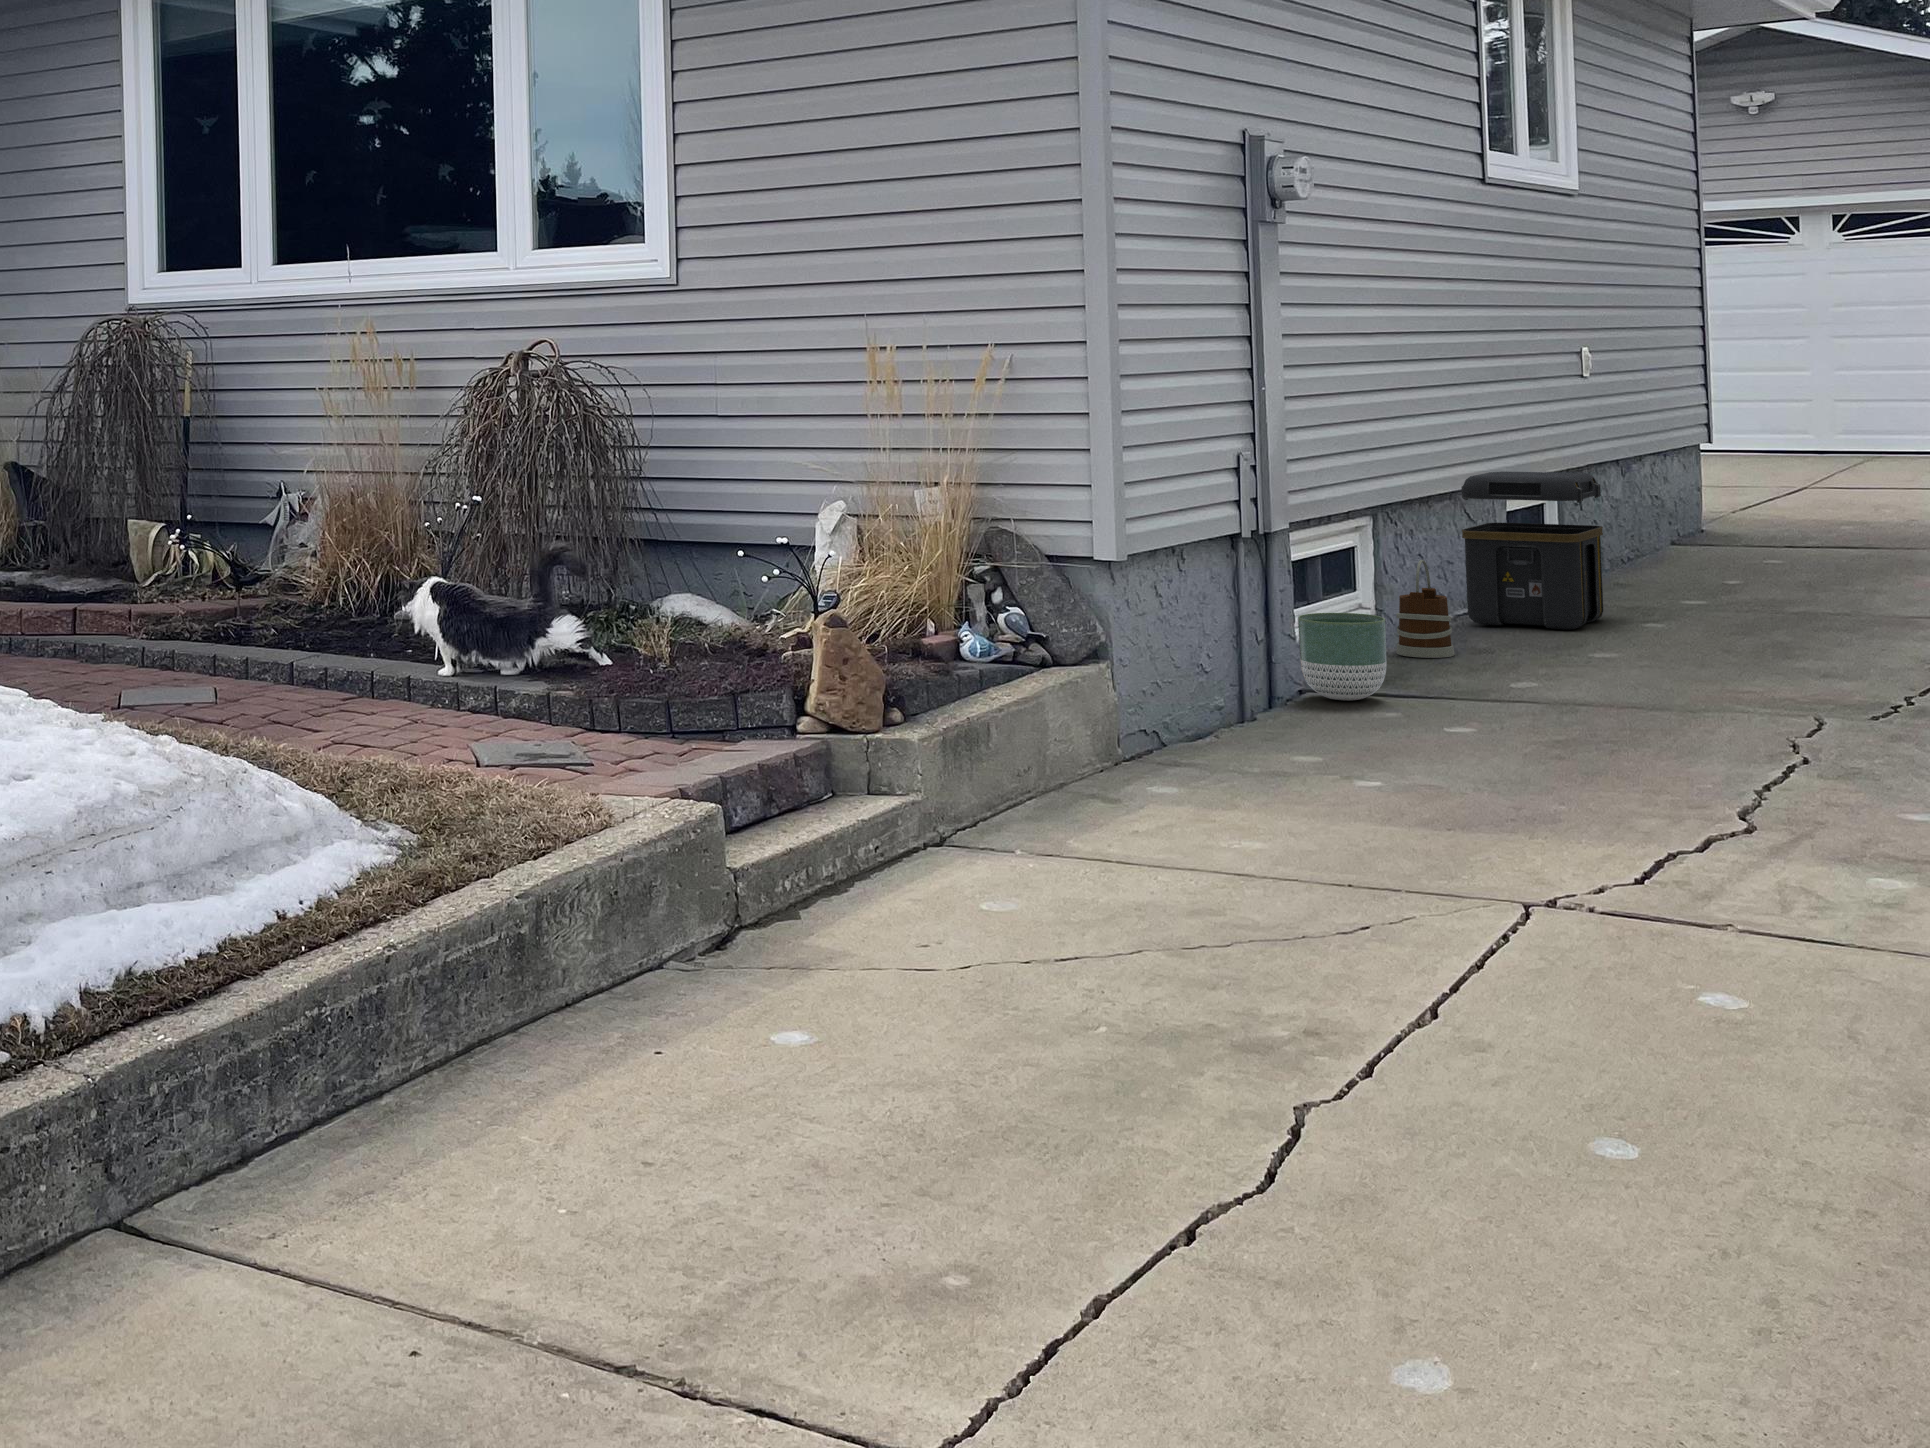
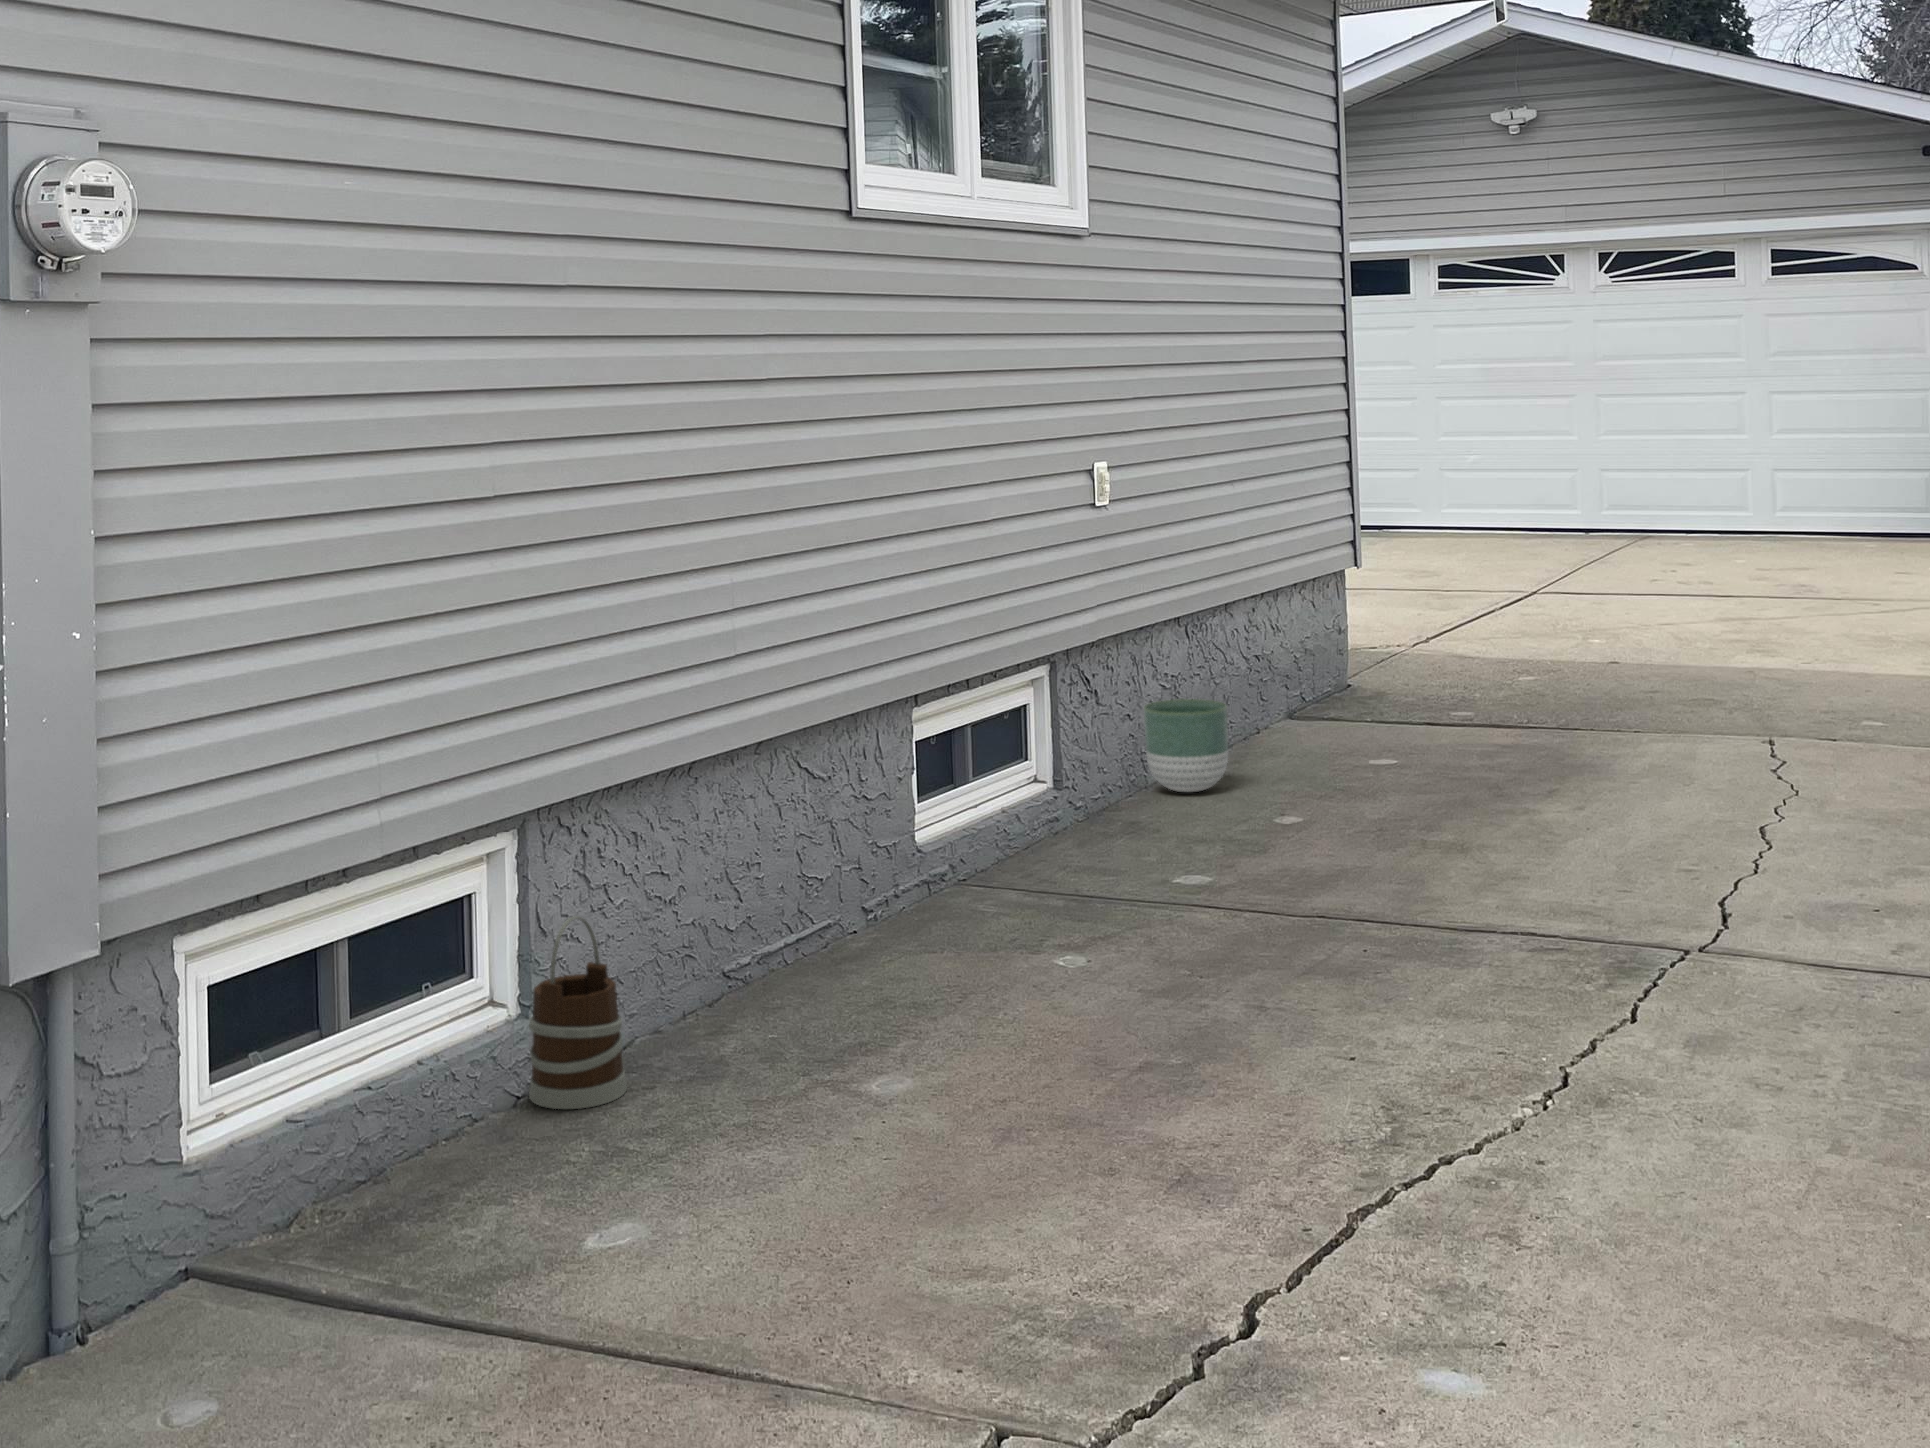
toolbox: present [1461,471,1603,630] -> none [762,696,993,988]
planter: present [1298,613,1386,701] -> present [1144,699,1228,792]

